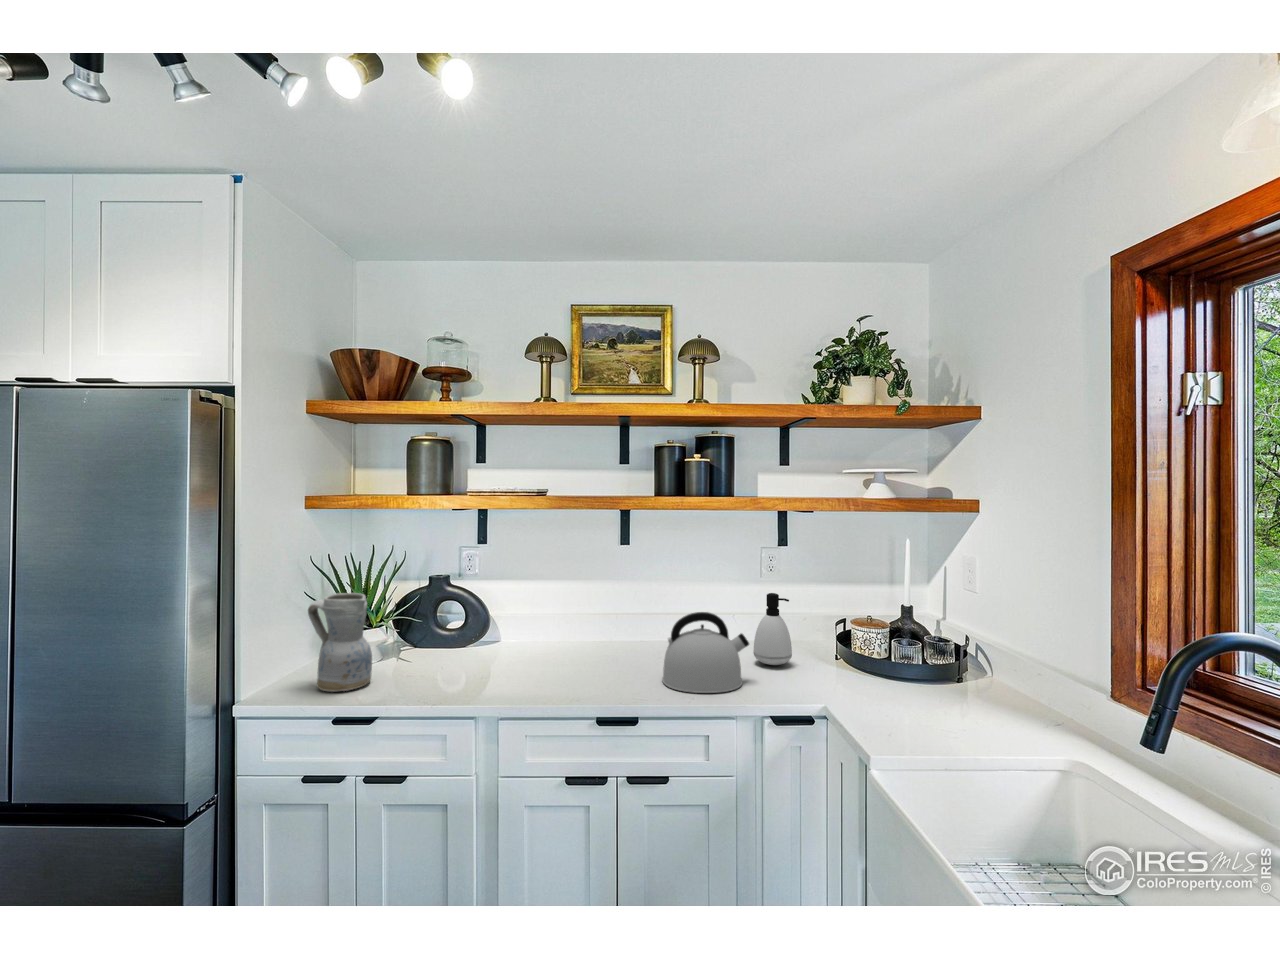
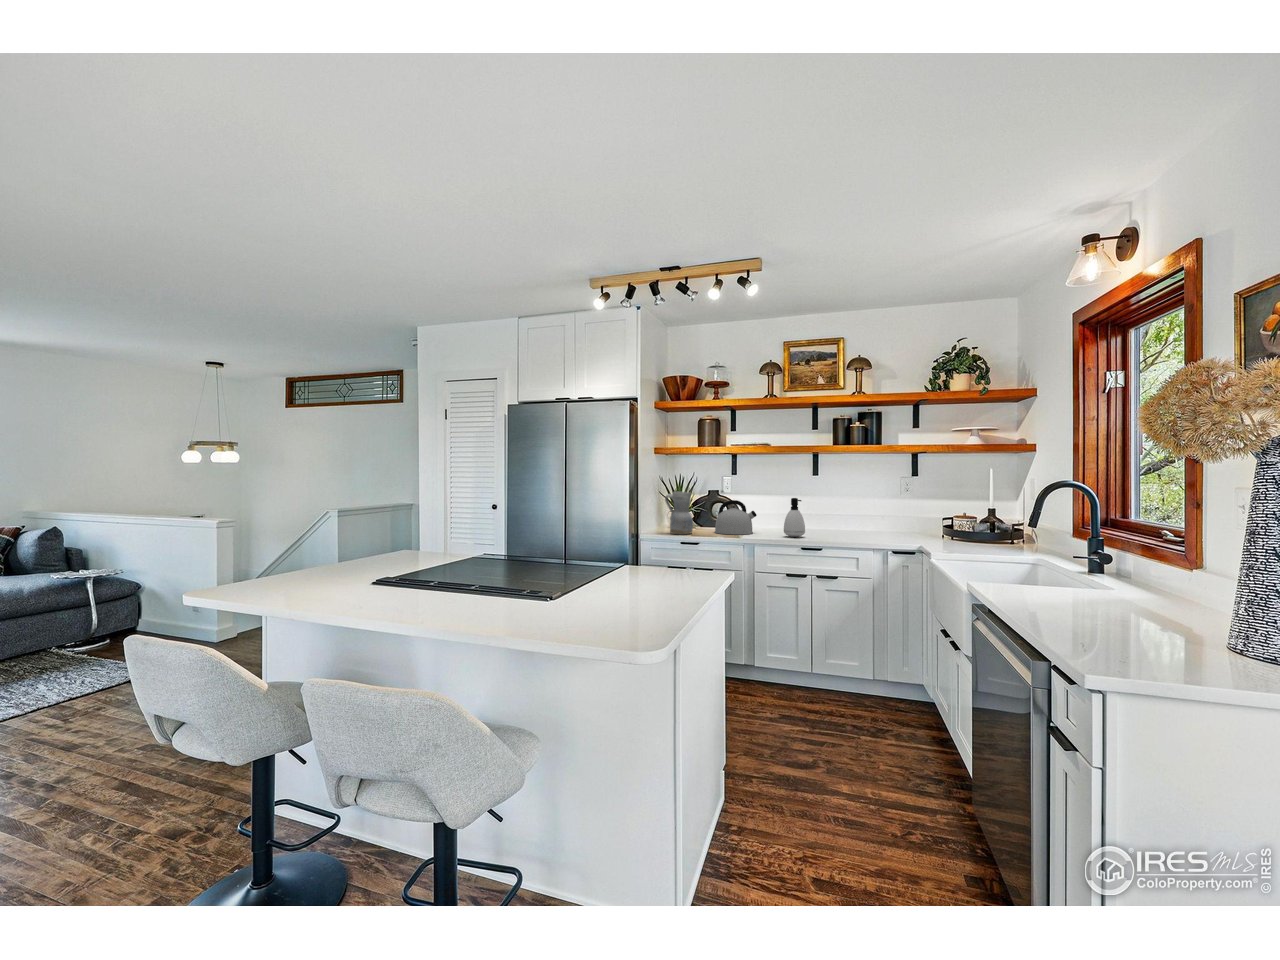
soap dispenser: present [753,593,792,665] -> present [784,498,805,537]
kettle: present [662,612,749,693] -> present [715,500,757,534]

